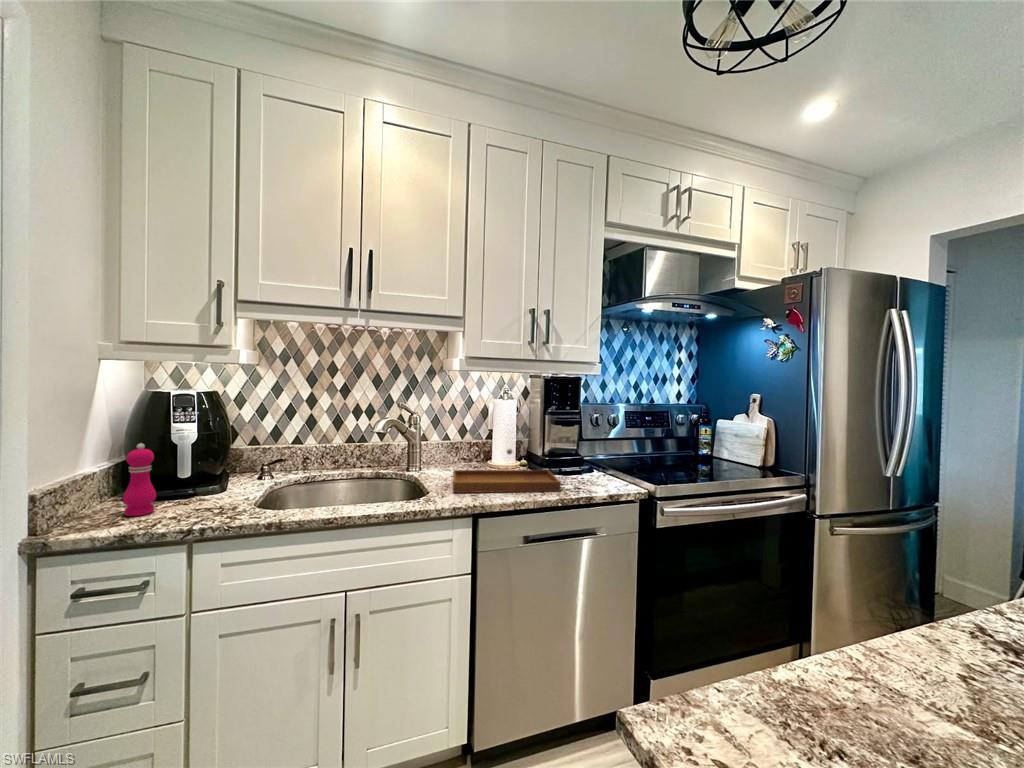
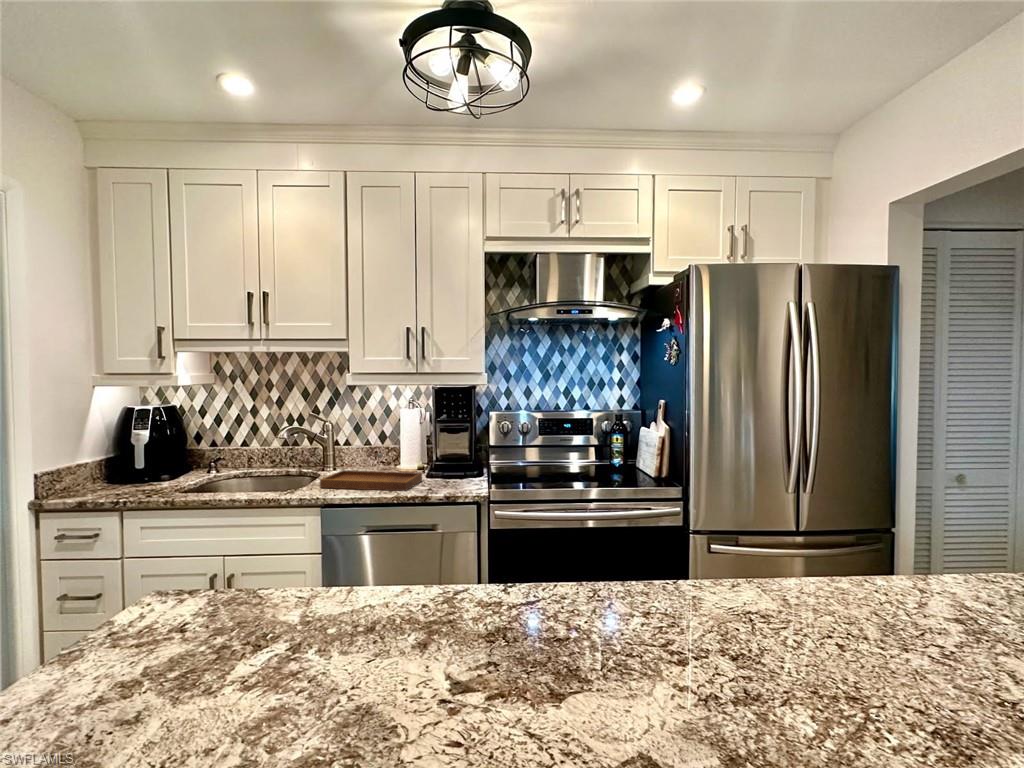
pepper mill: present [123,443,156,516] -> none [93,444,115,492]

